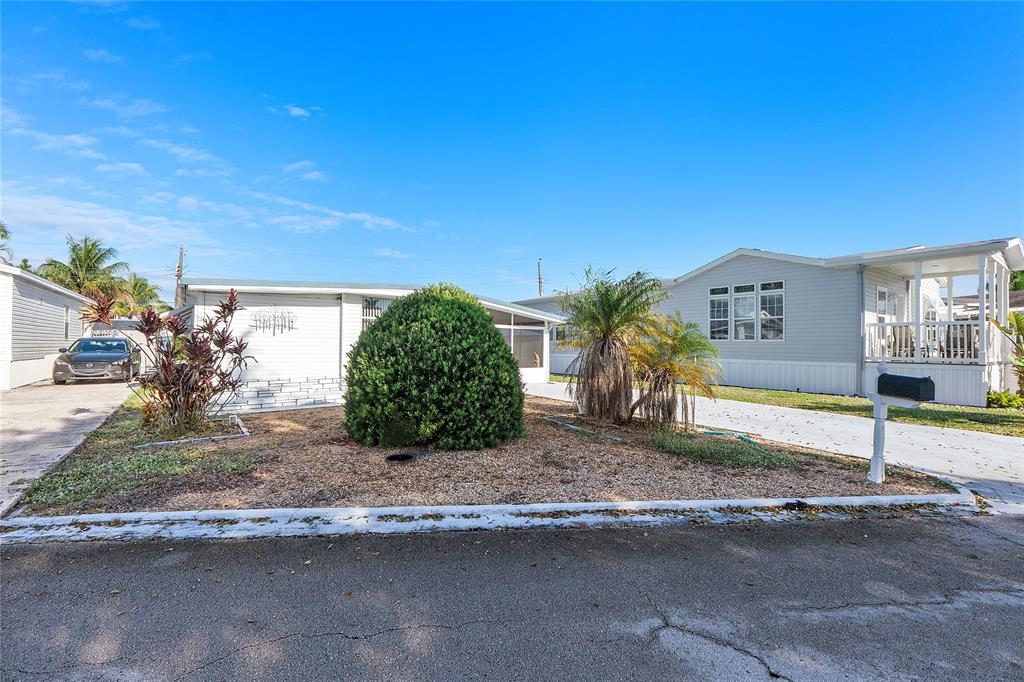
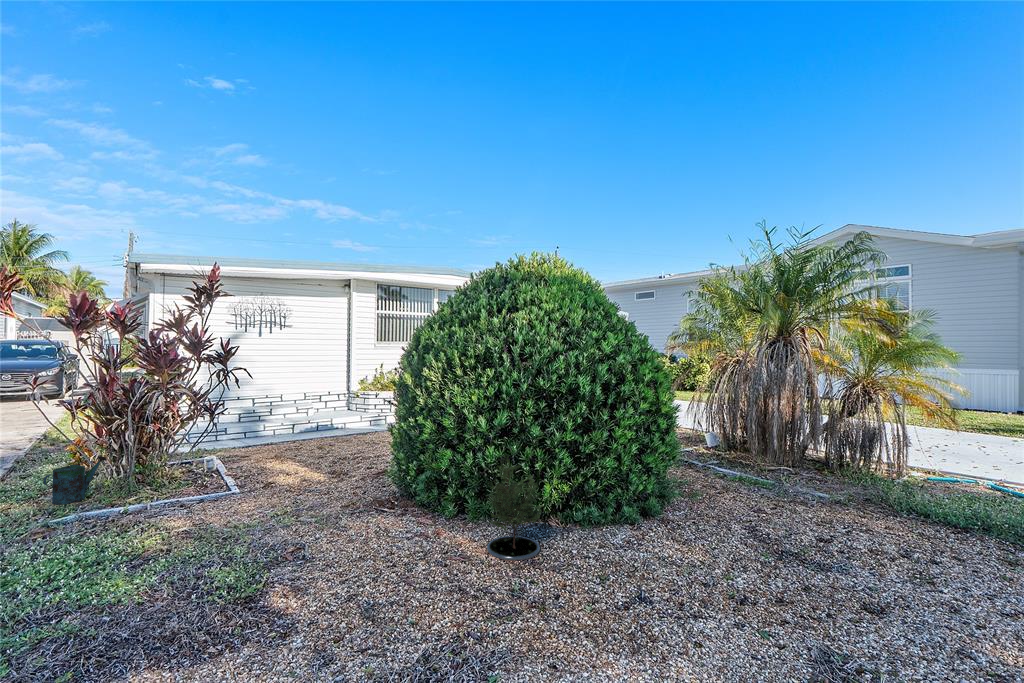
watering can: none [127,411,166,440] -> present [43,456,107,505]

